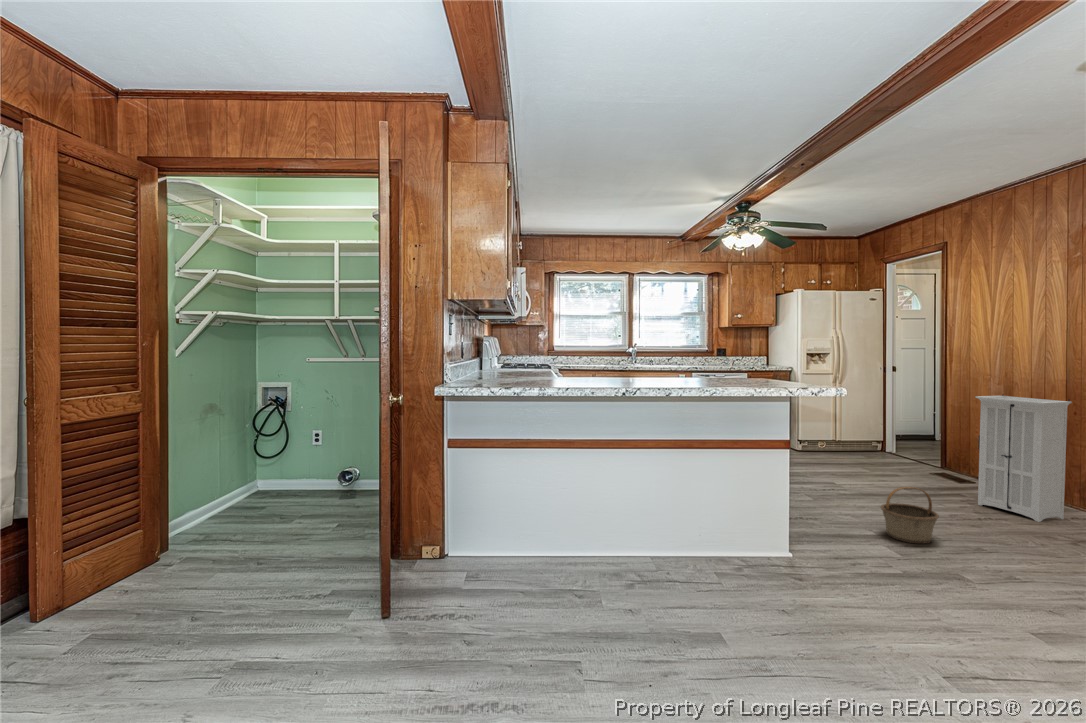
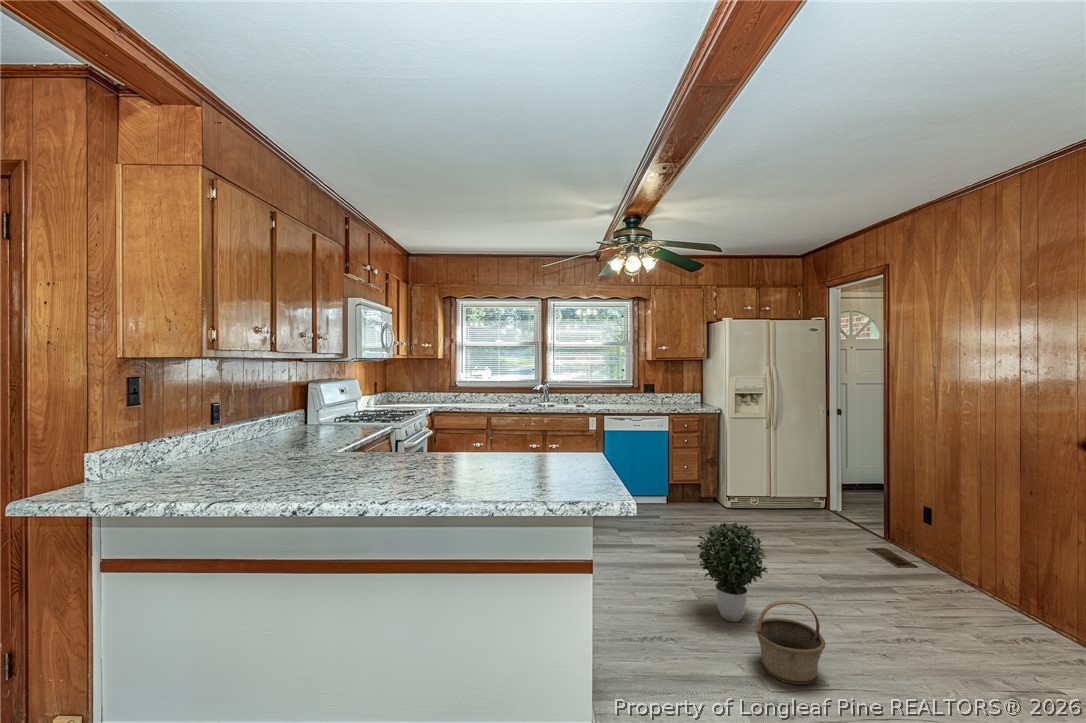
storage cabinet: present [975,395,1072,522] -> none [901,461,1017,640]
potted plant: none [818,439,879,514] -> present [697,523,768,622]

